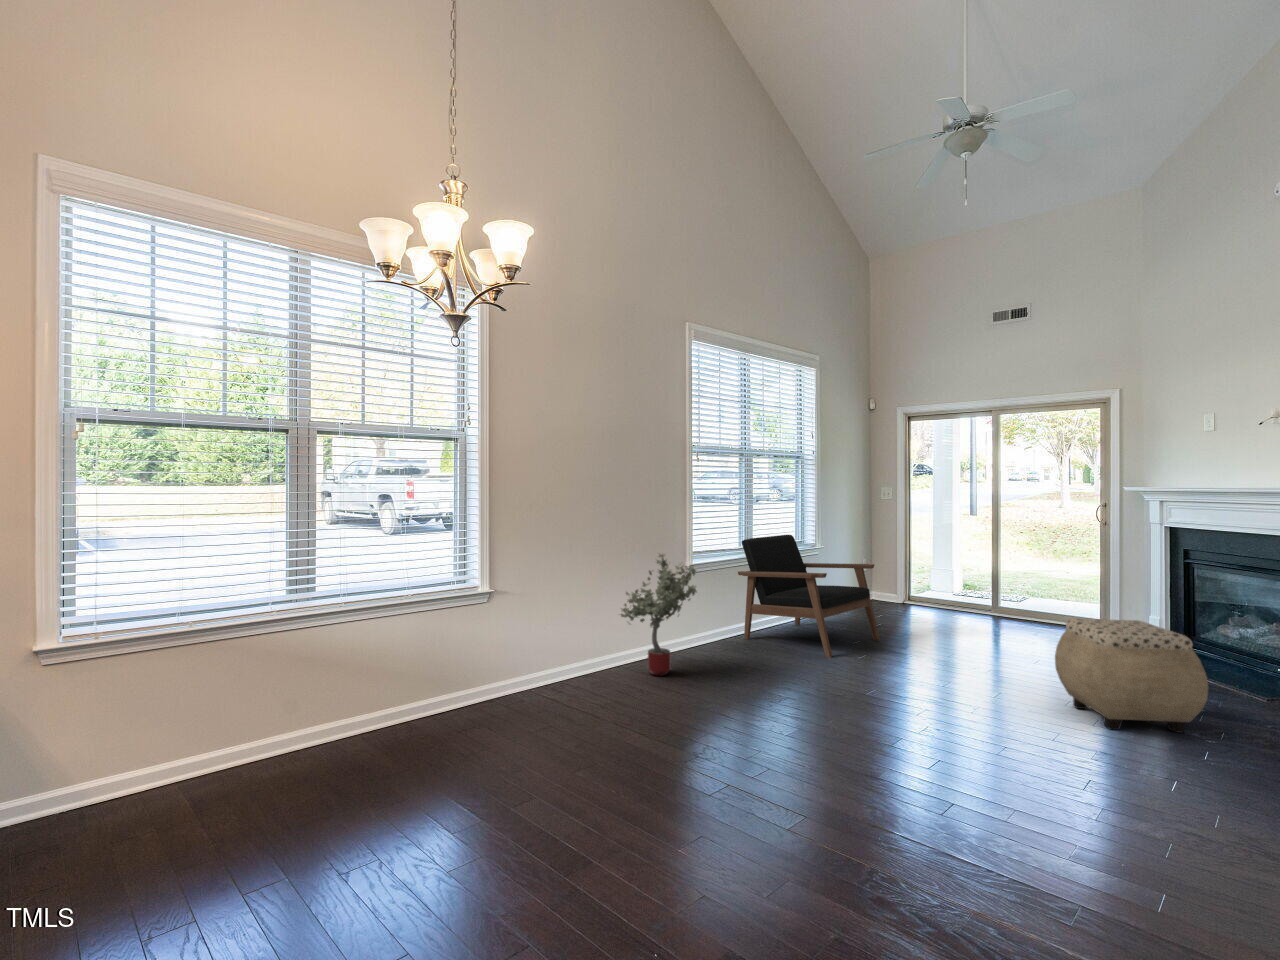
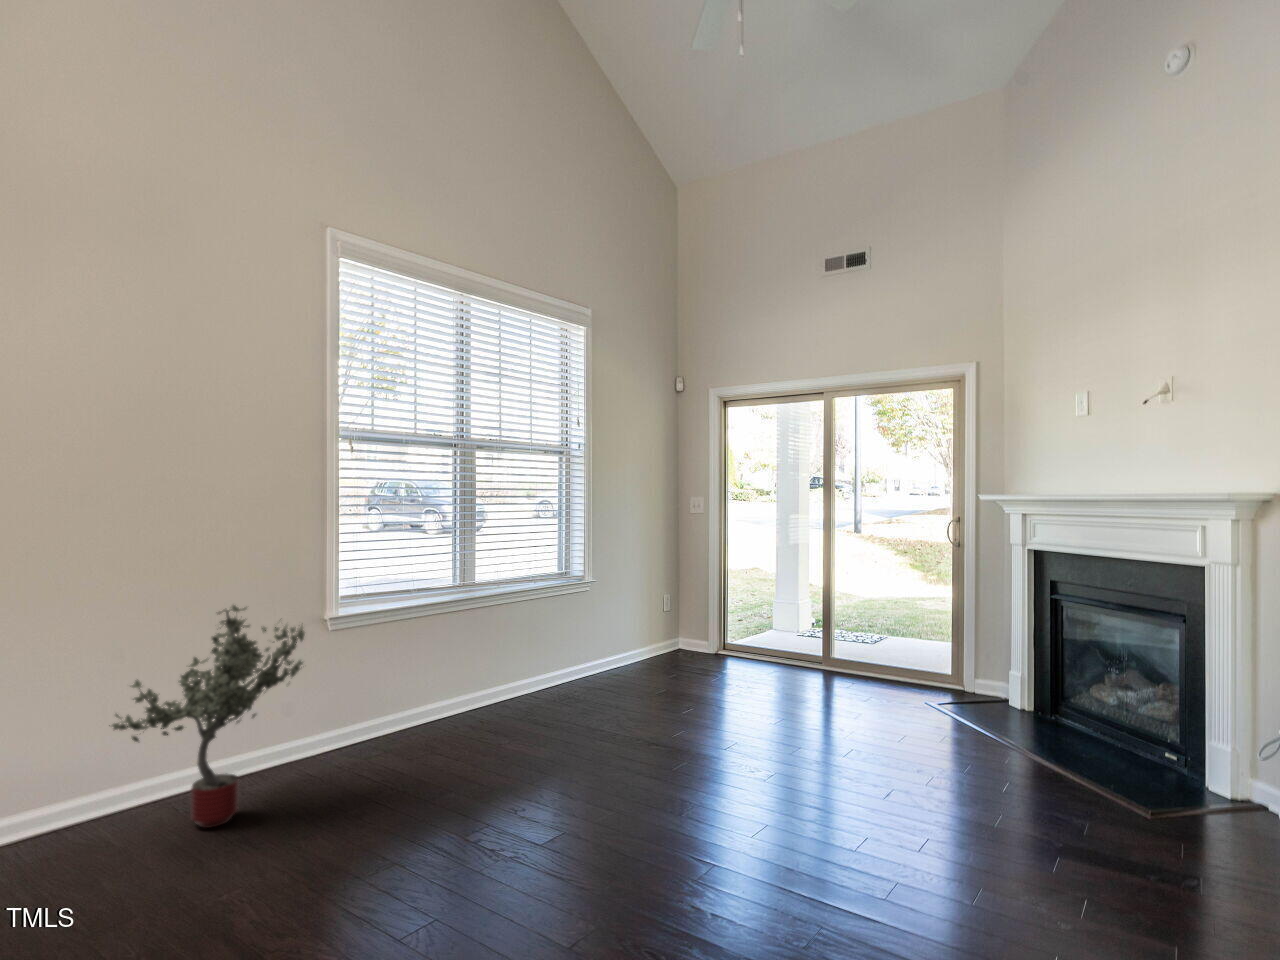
armchair: present [738,535,880,658] -> none [435,565,648,764]
ottoman: present [1055,619,1208,733] -> none [853,709,1078,918]

